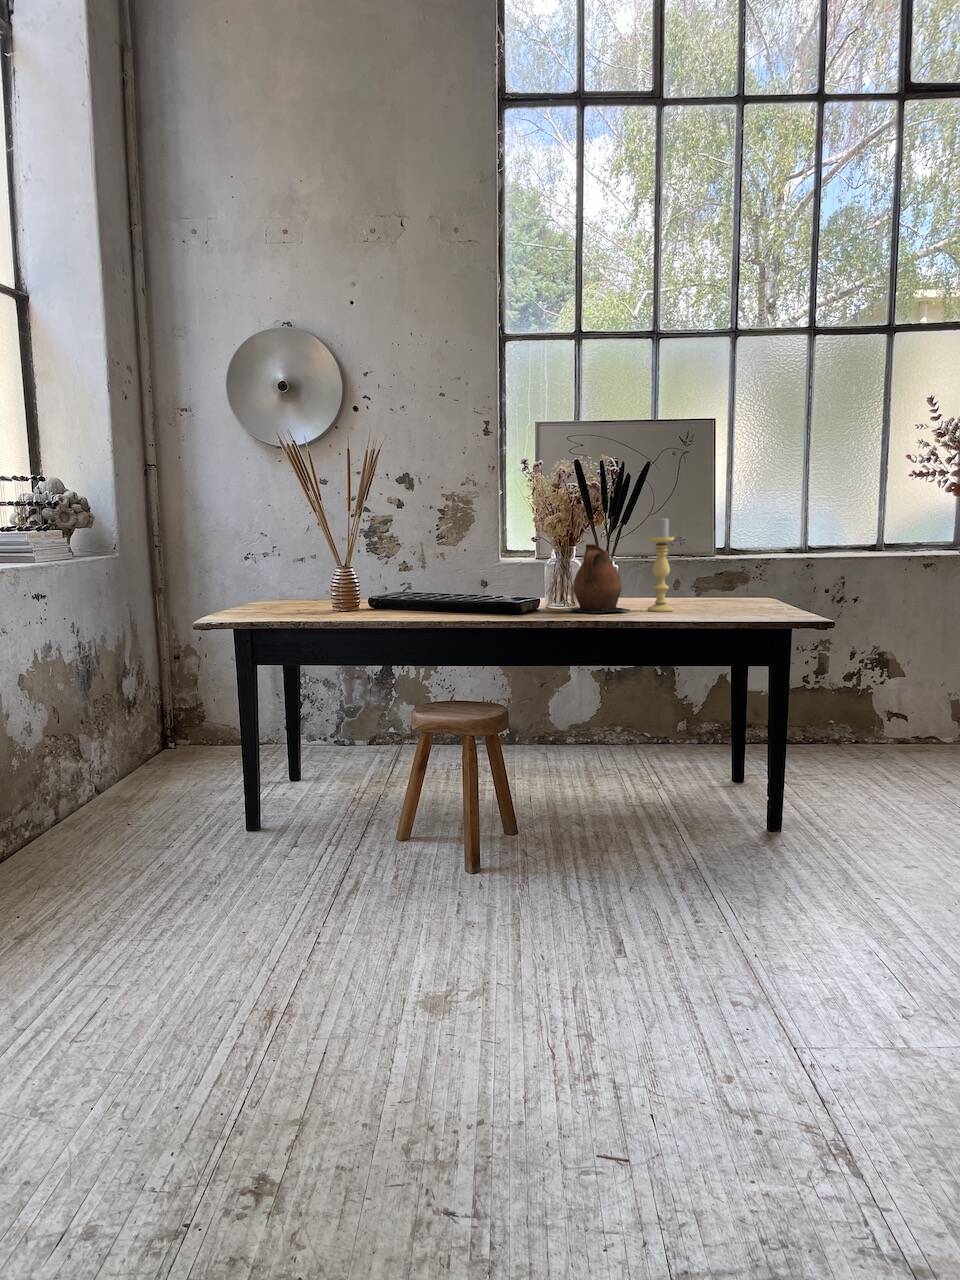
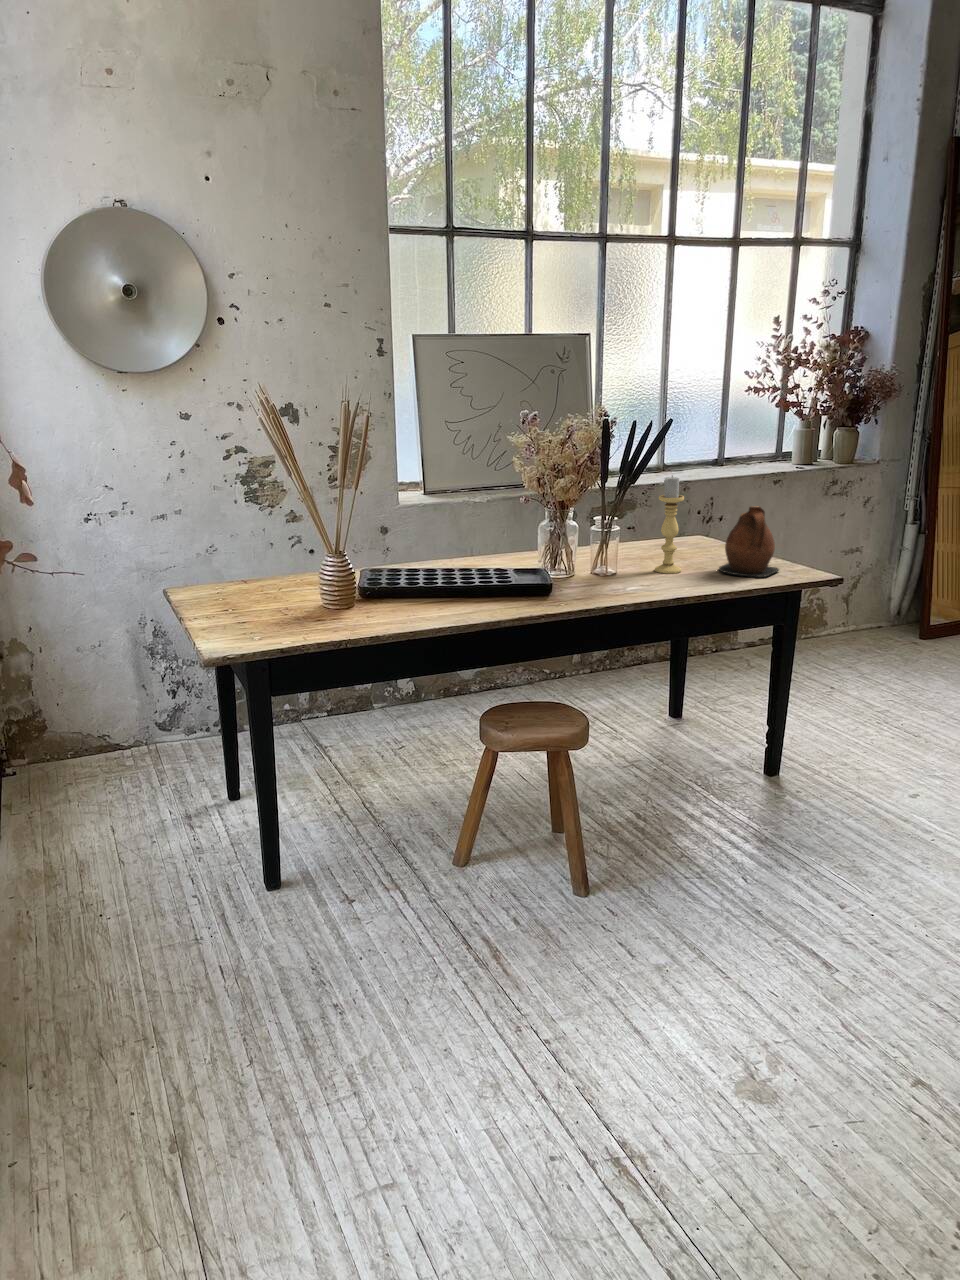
ceramic pitcher: present [570,544,630,613] -> present [719,506,779,577]

